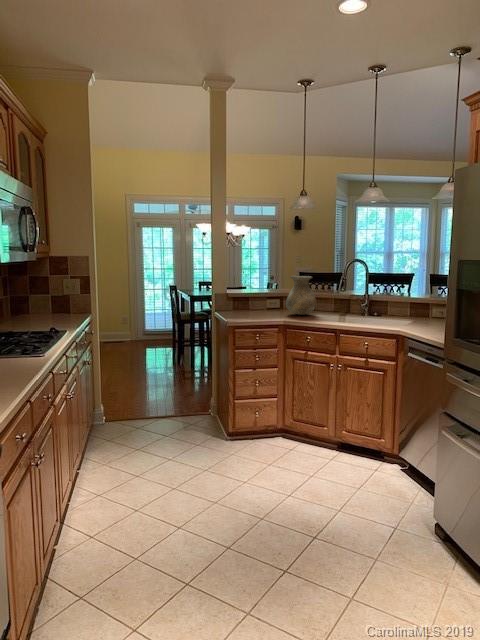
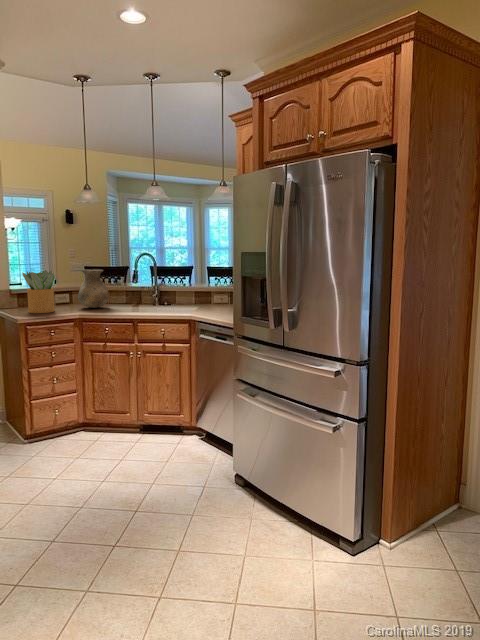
potted plant: none [236,276,264,317] -> present [22,270,55,313]

